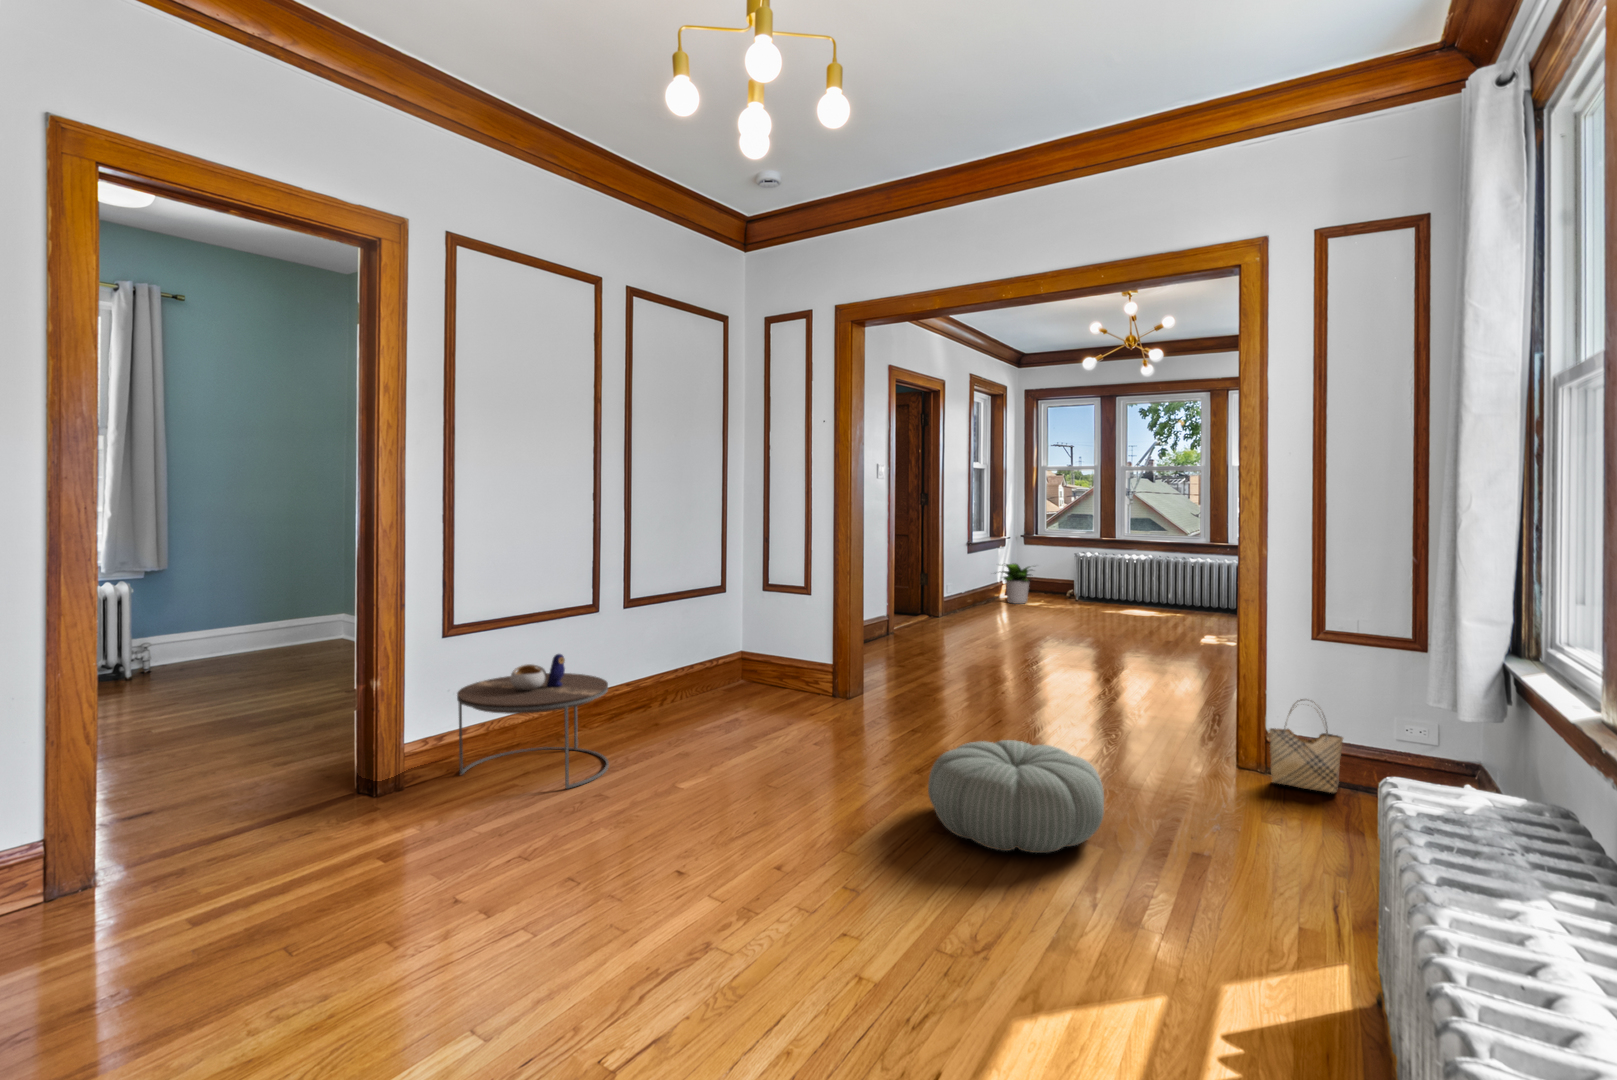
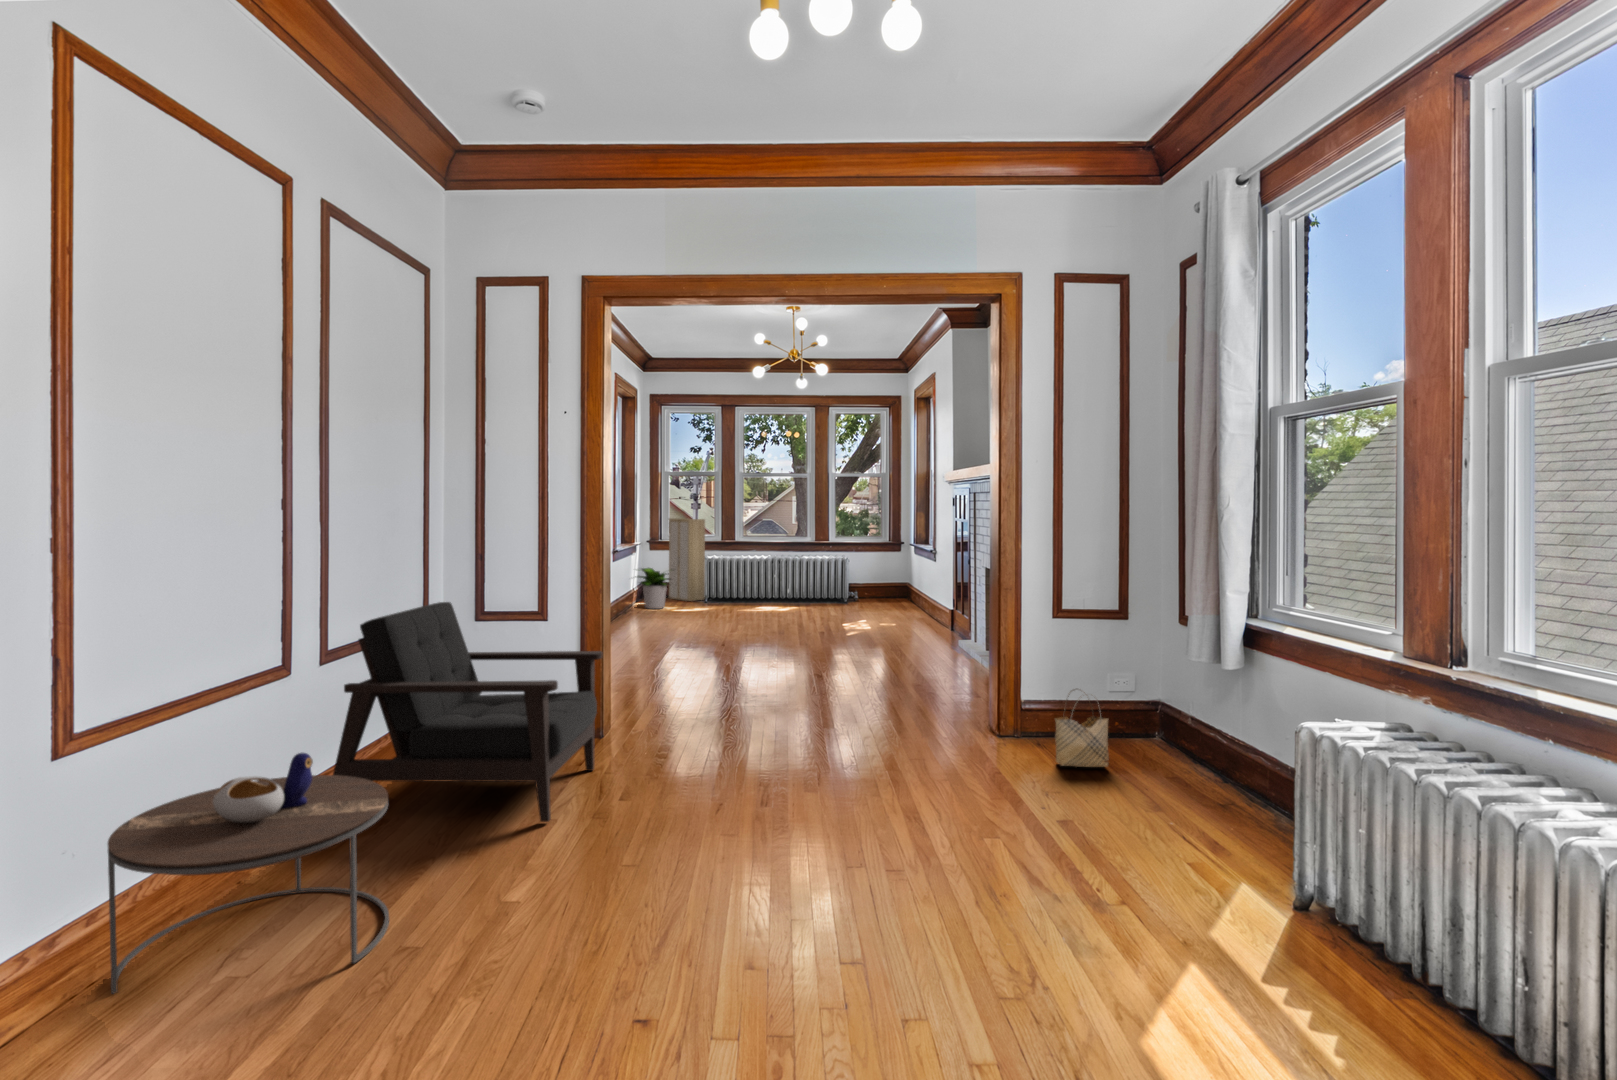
cabinet: none [1042,516,1079,599] -> present [669,518,705,601]
armchair: none [624,572,825,741] -> present [333,602,602,822]
pouf: present [928,740,1104,853] -> none [853,770,1035,896]

